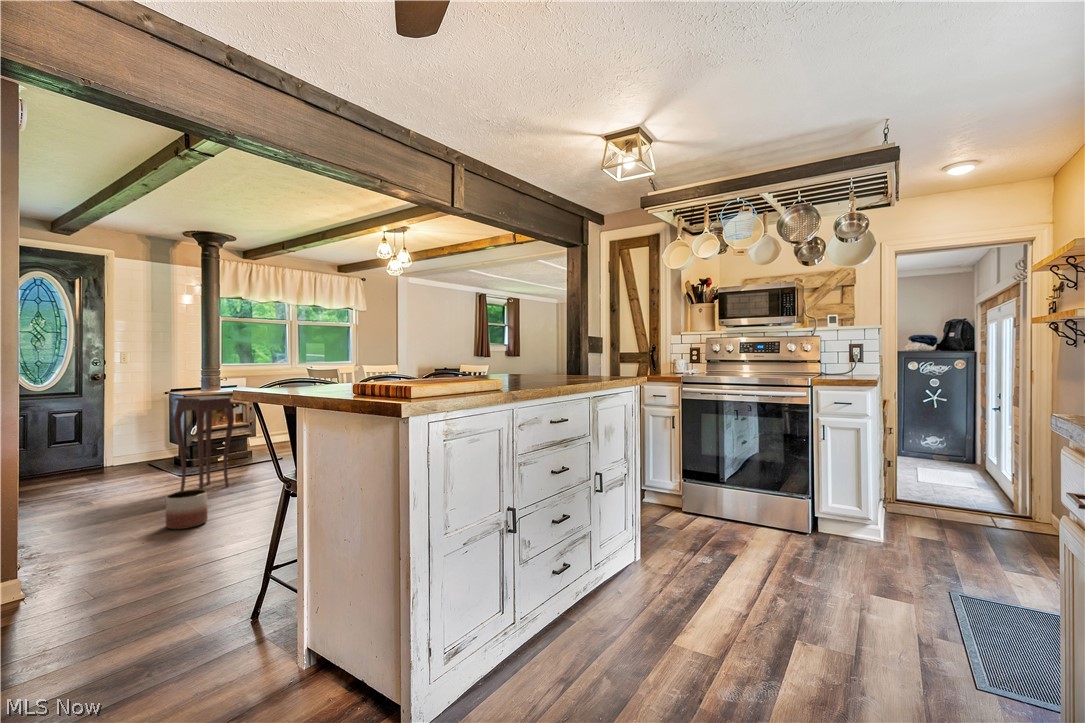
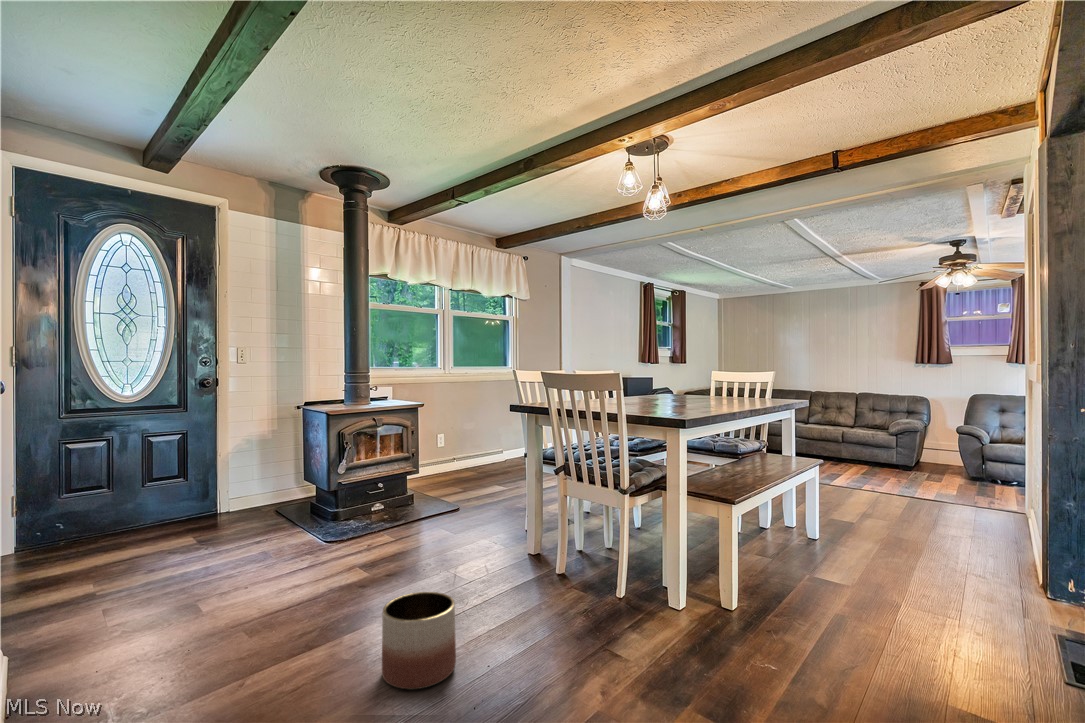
side table: present [174,396,234,491] -> none [340,408,429,579]

